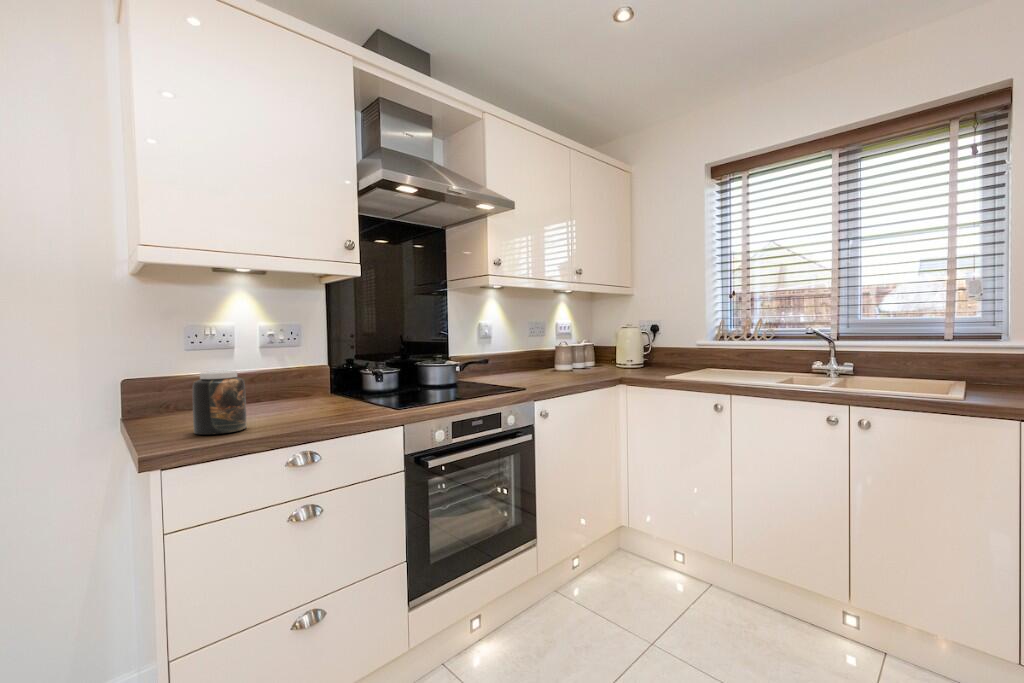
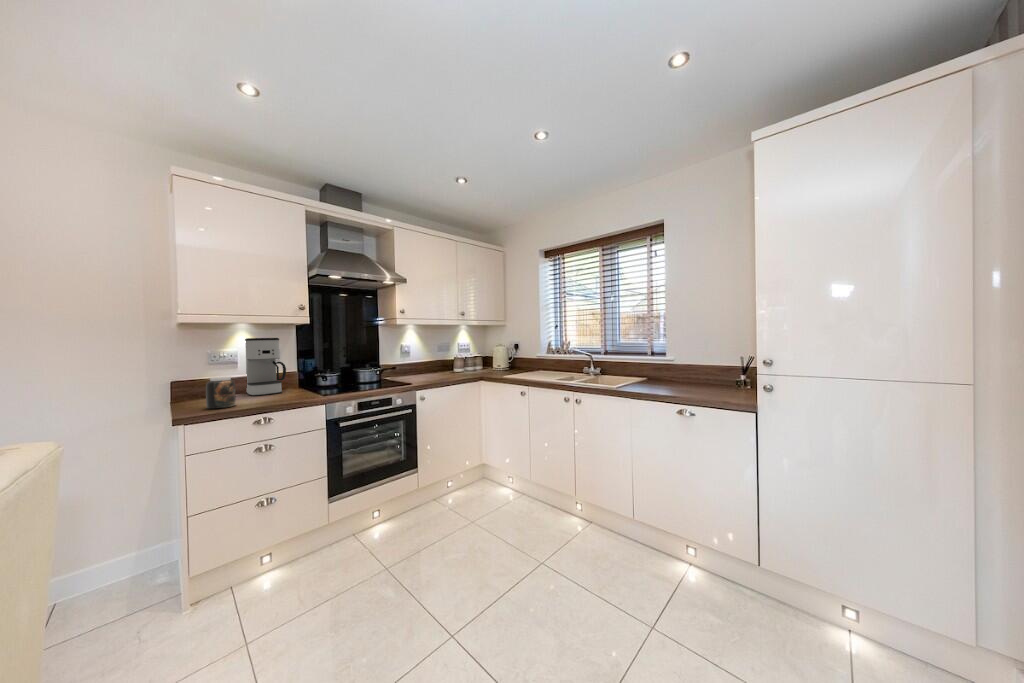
coffee maker: none [244,302,314,408] -> present [245,338,286,396]

